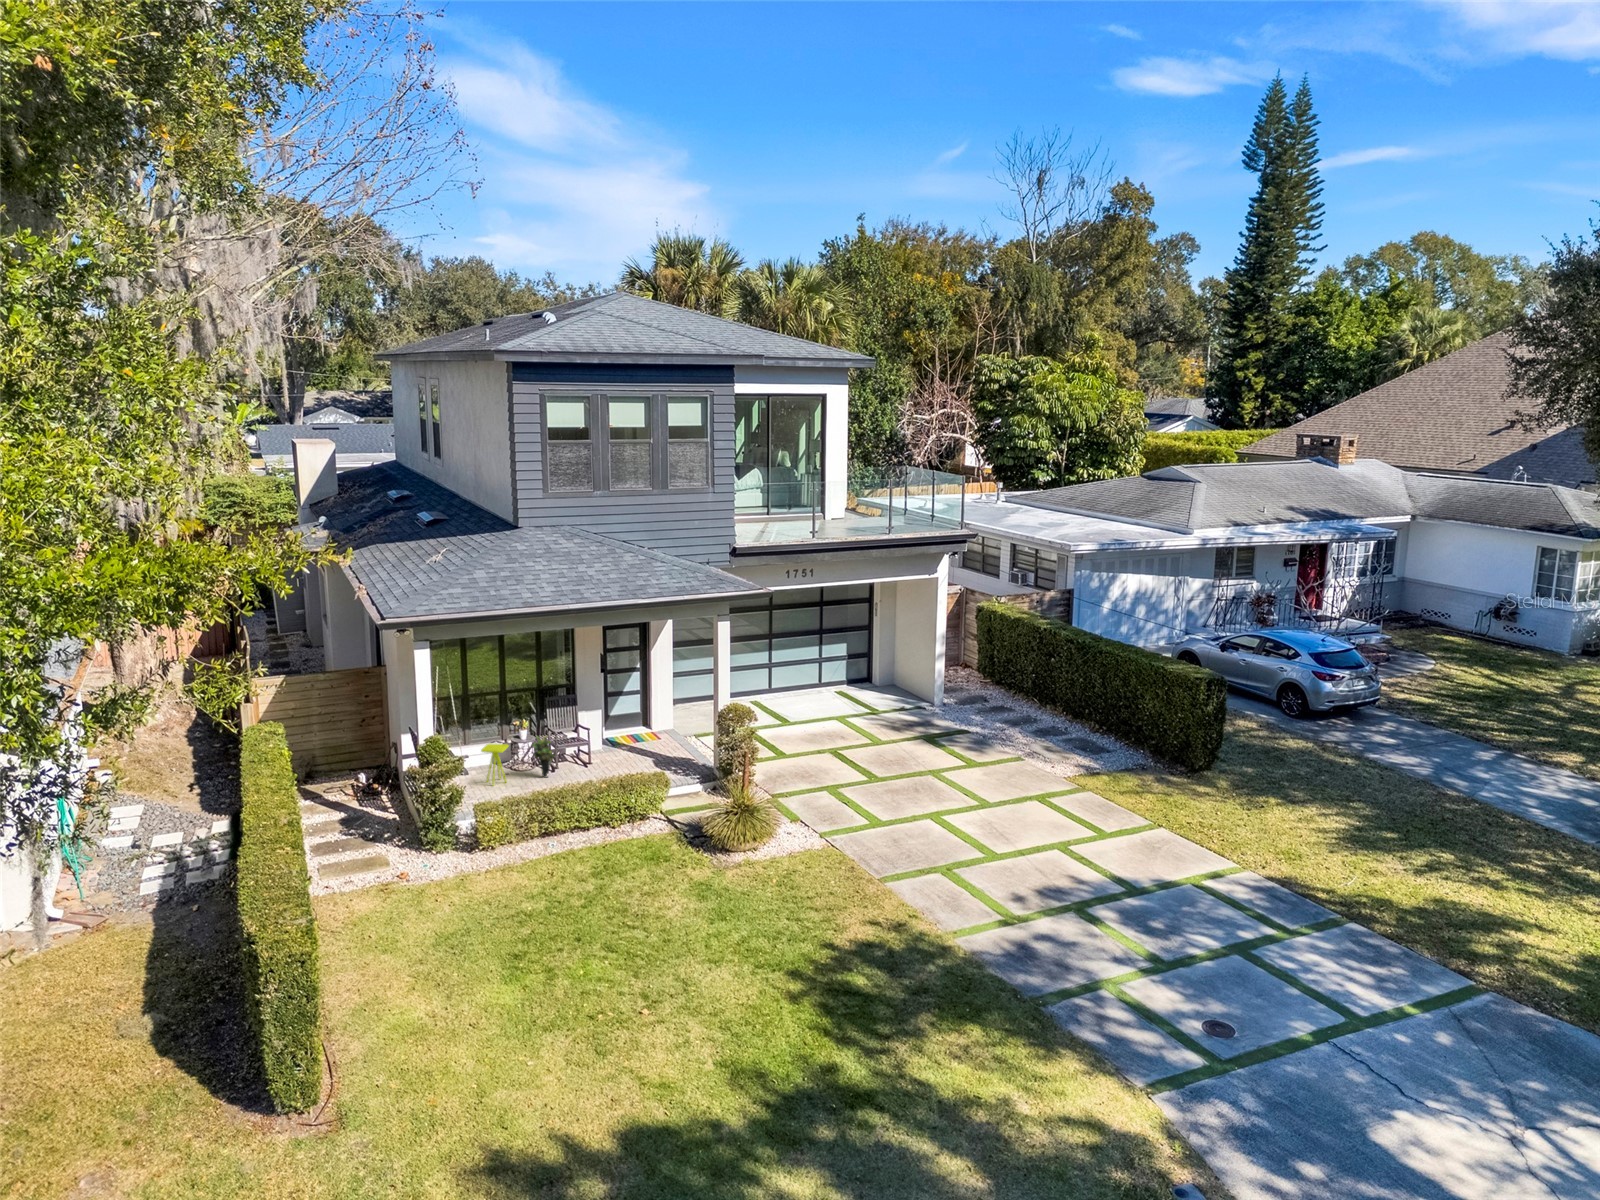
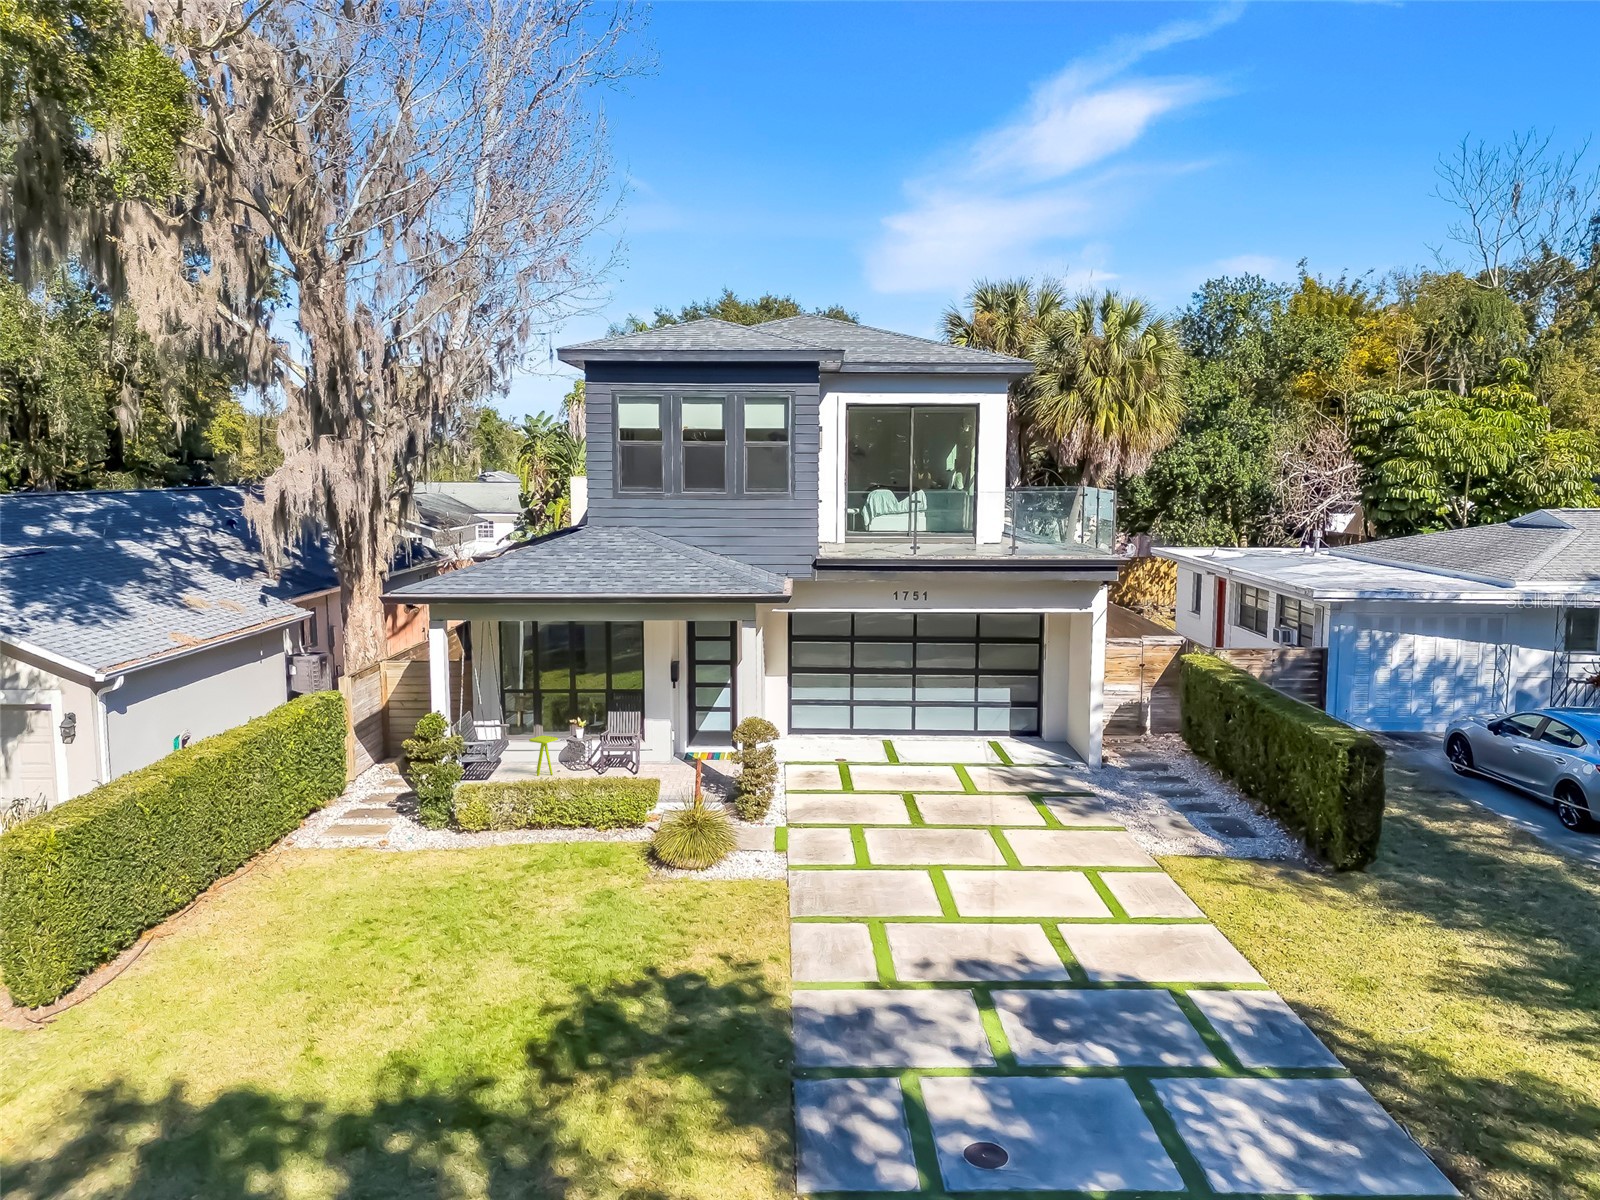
potted plant: present [532,736,554,778] -> none [581,734,603,776]

